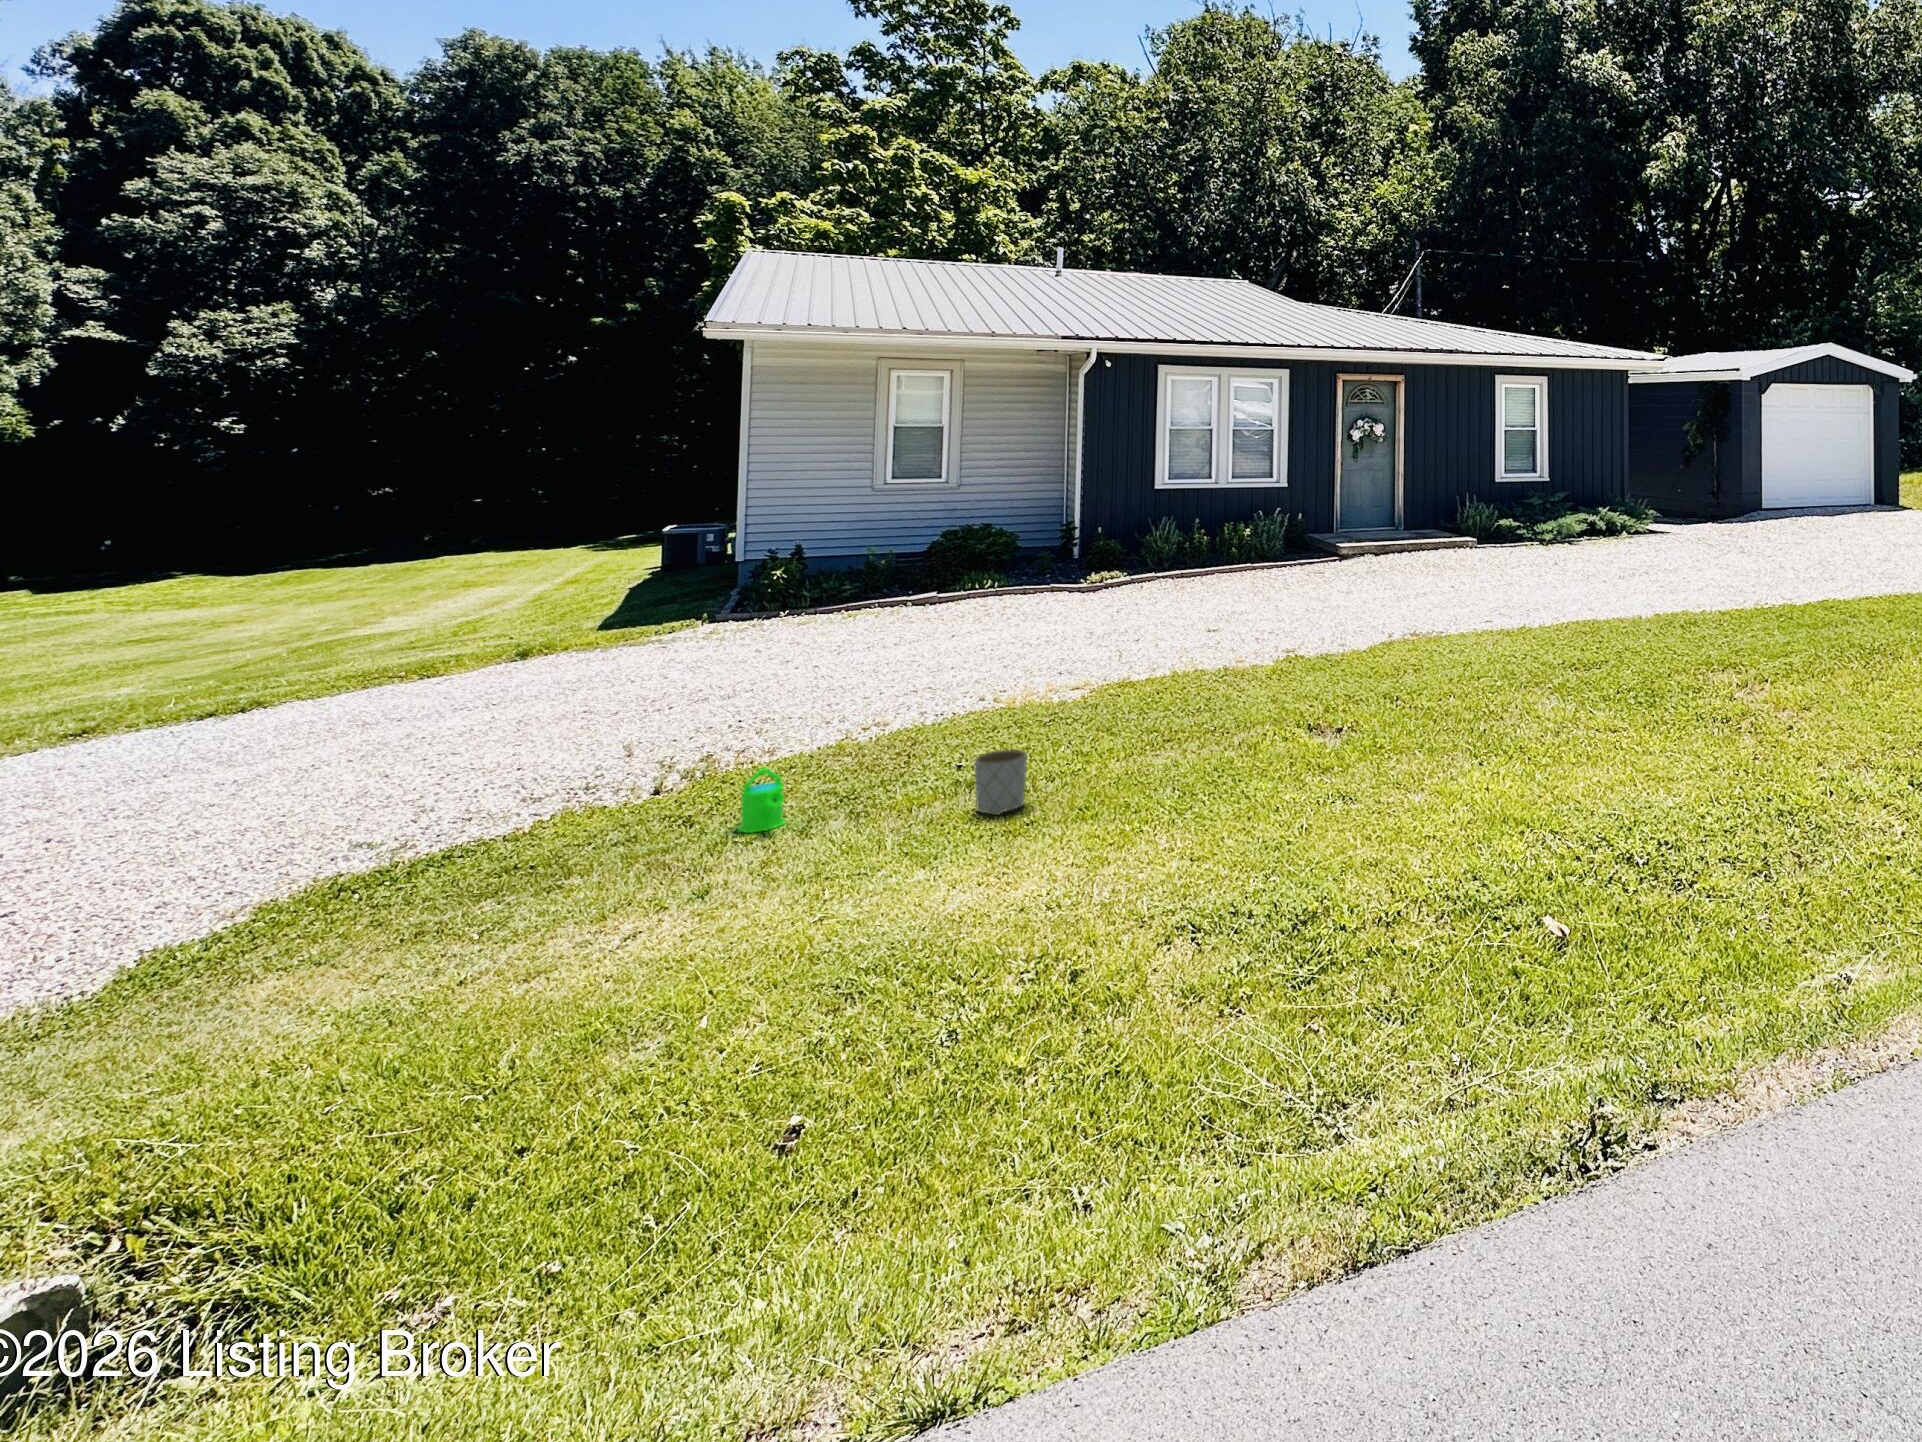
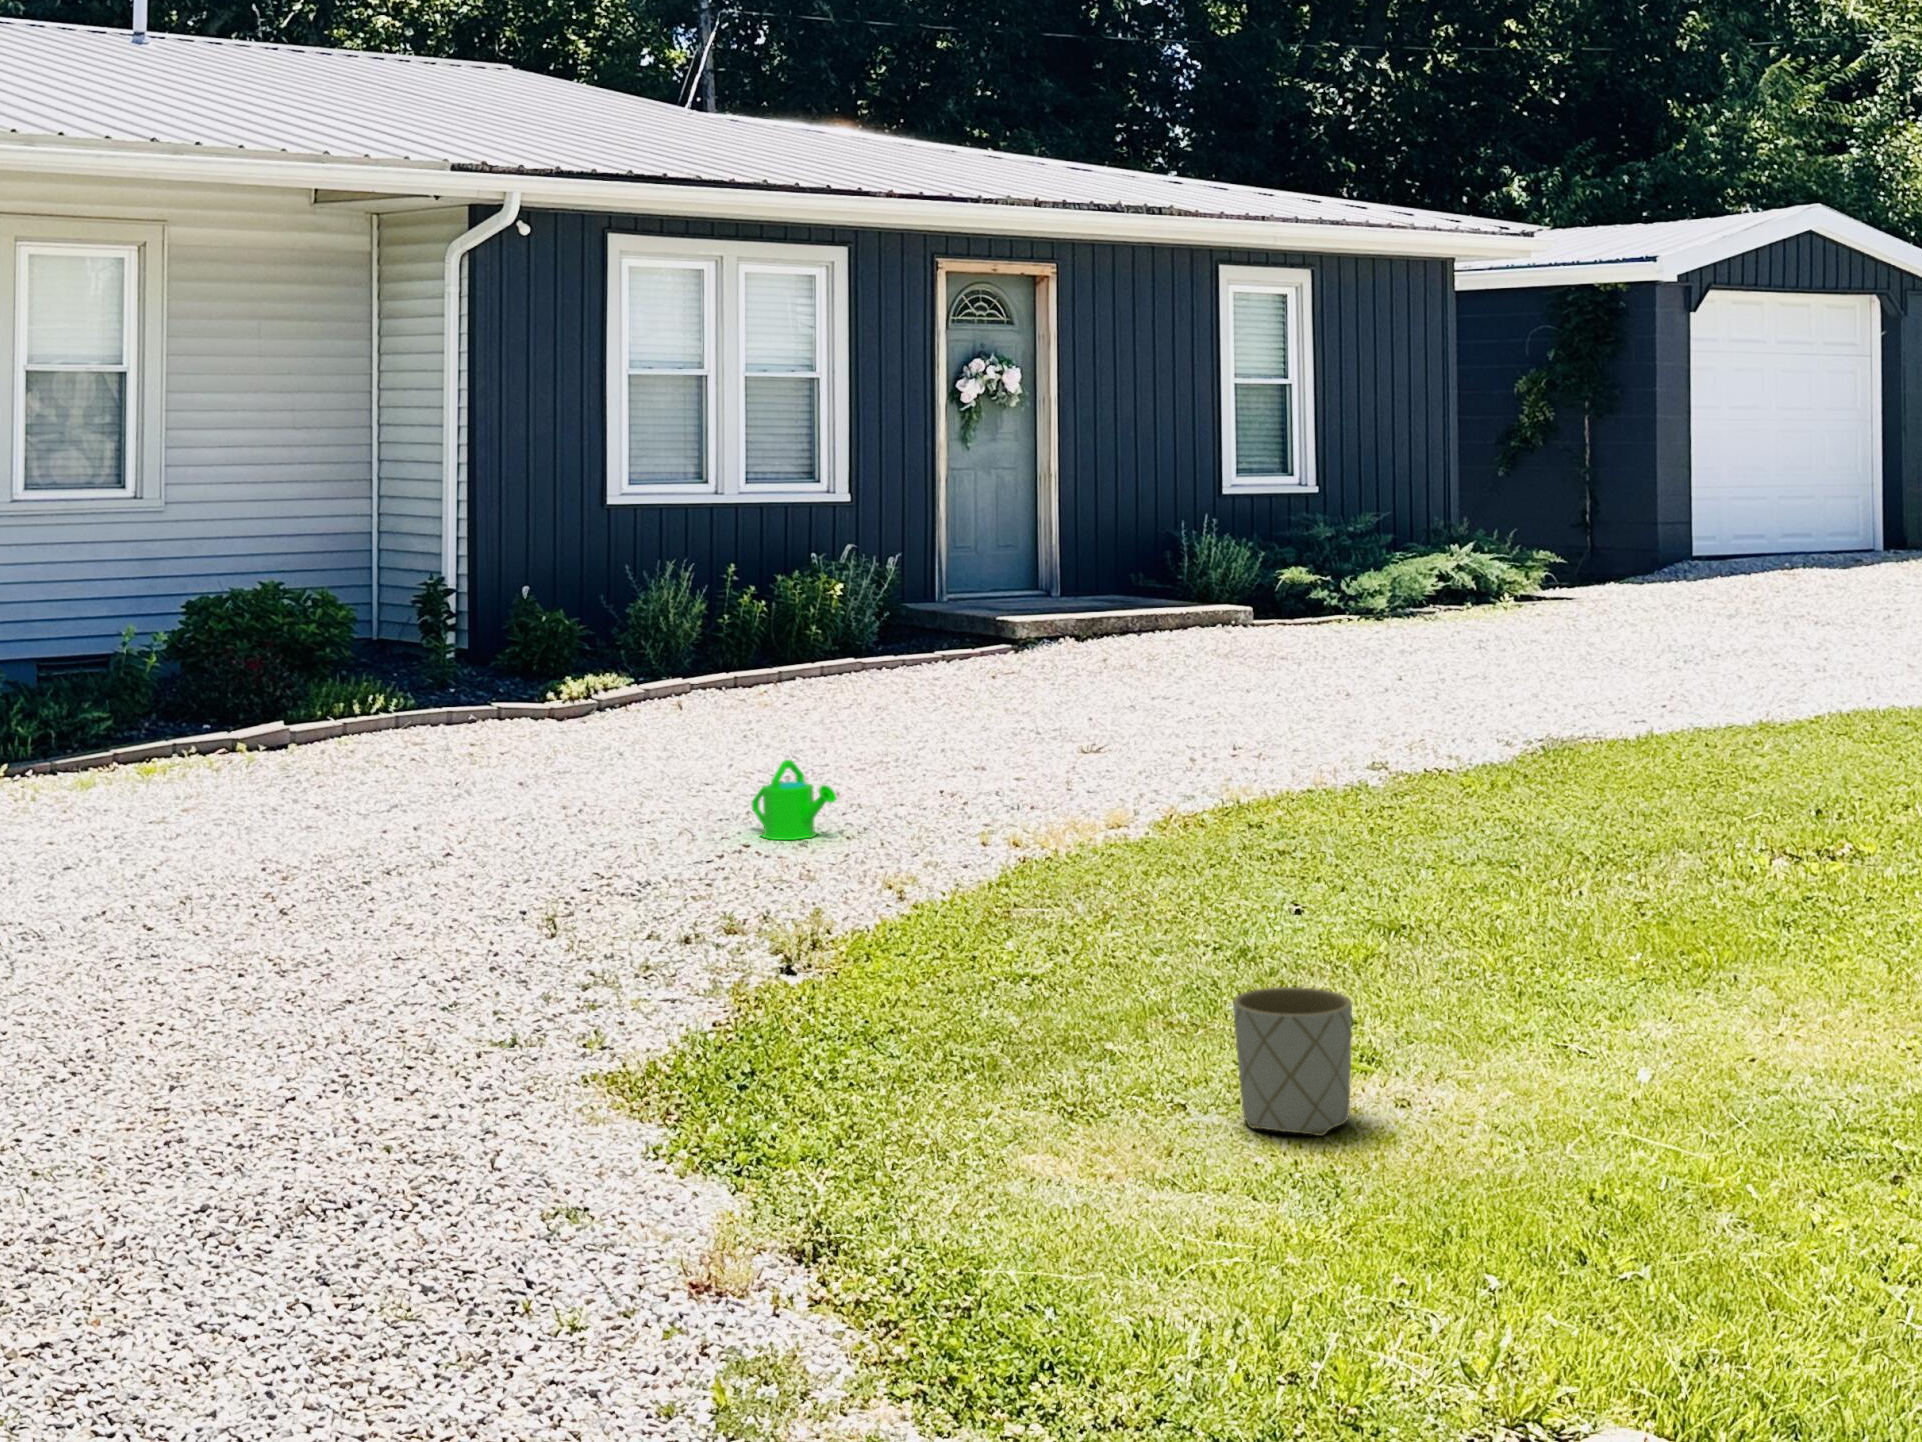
watering can: present [738,768,785,833] -> present [752,760,837,840]

